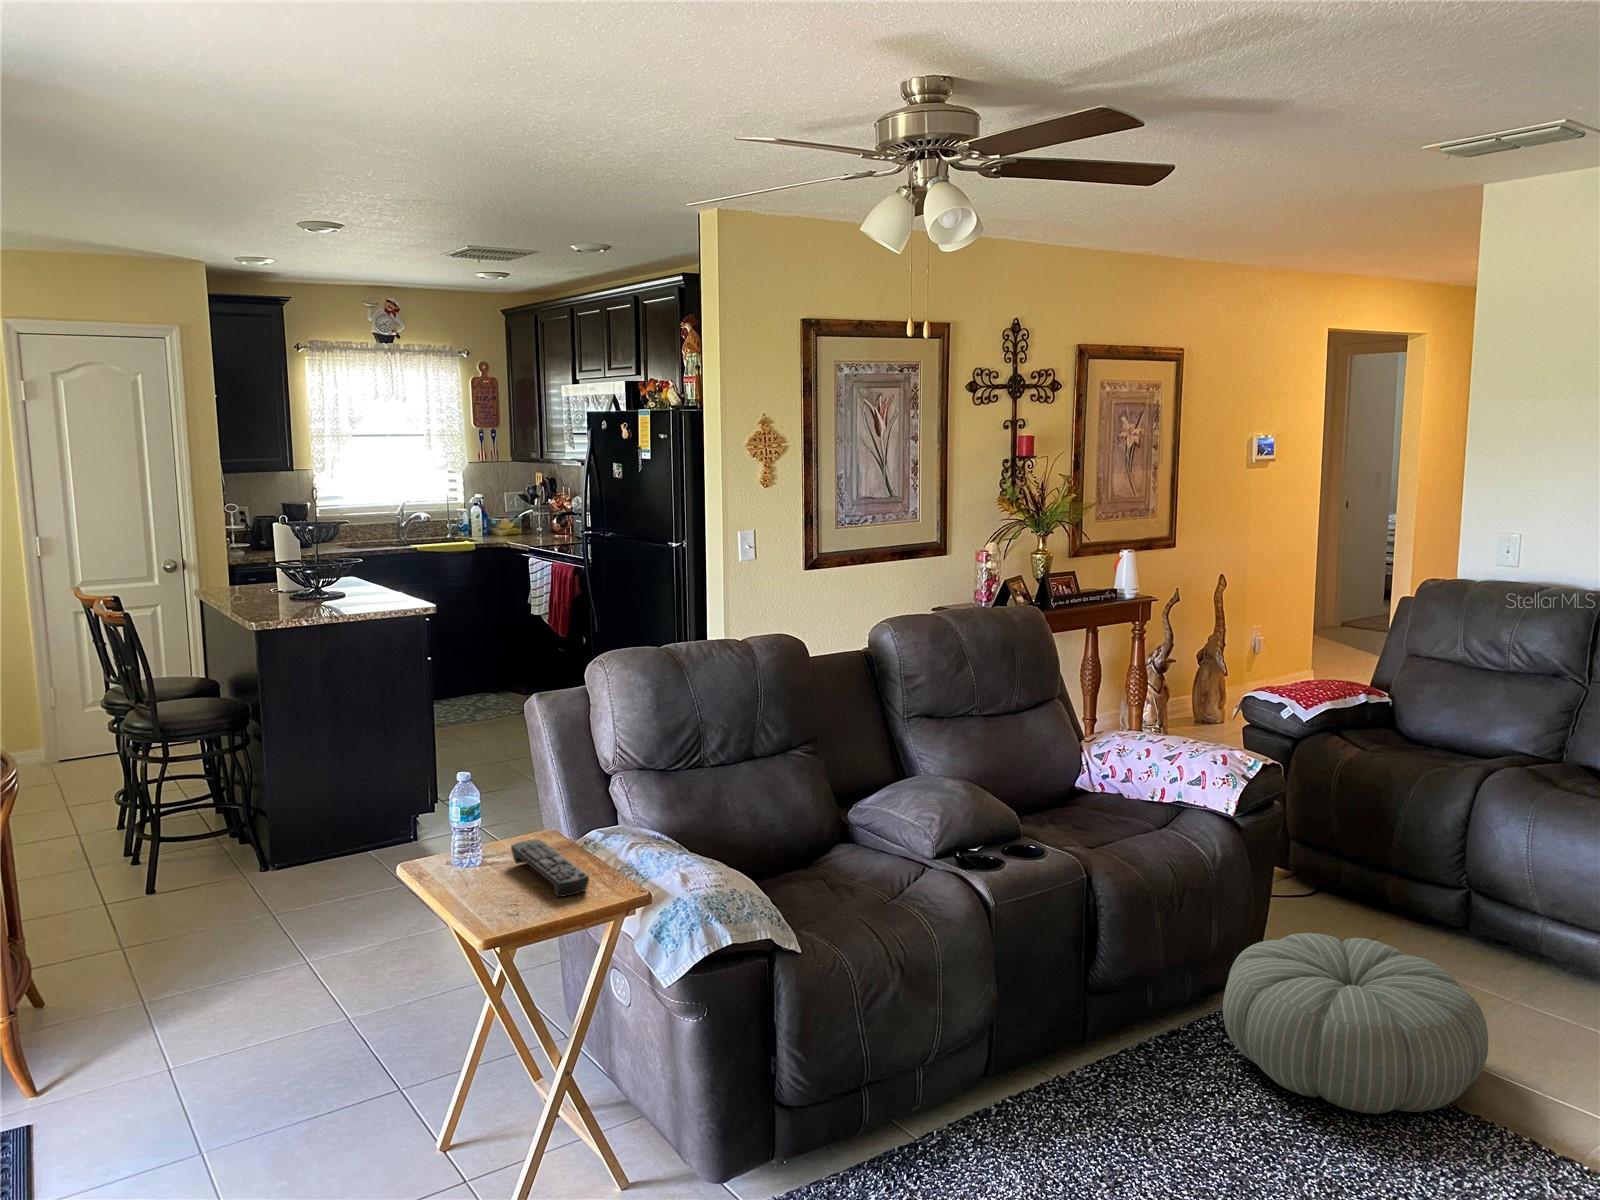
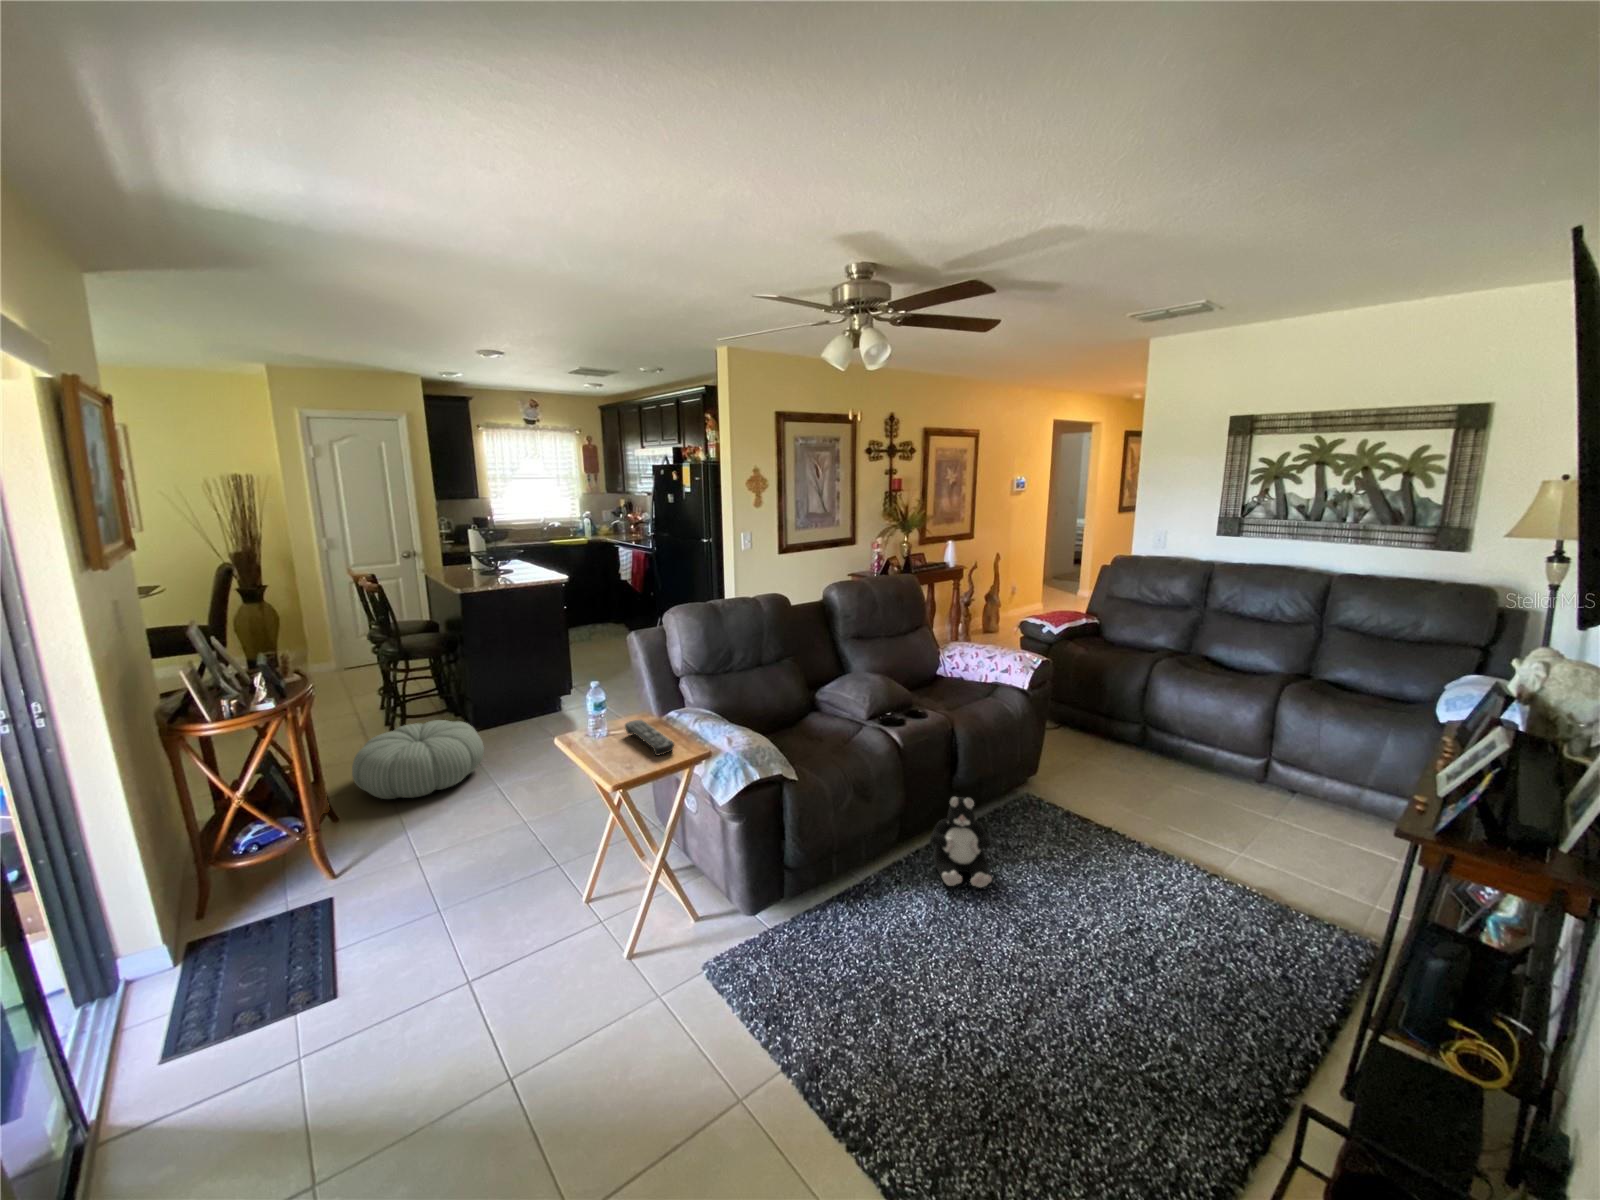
pouf: present [1223,933,1488,1114] -> present [352,720,484,799]
plush toy: none [1040,994,1149,1158] -> present [930,796,992,887]

